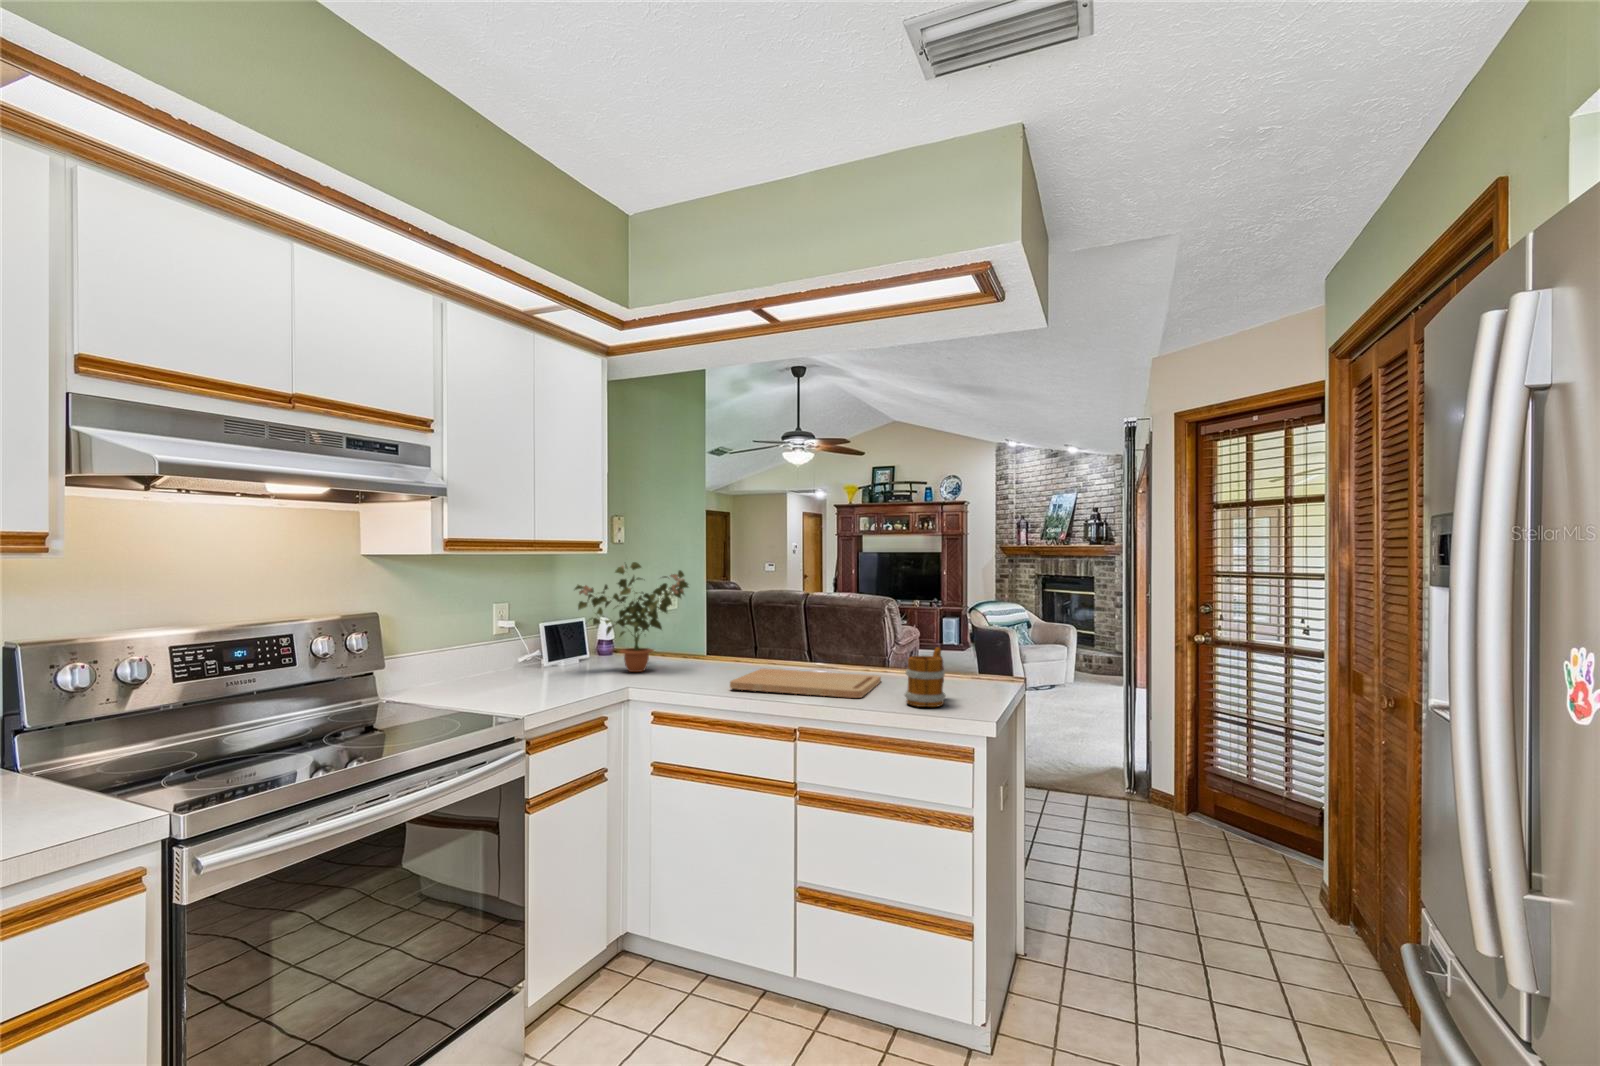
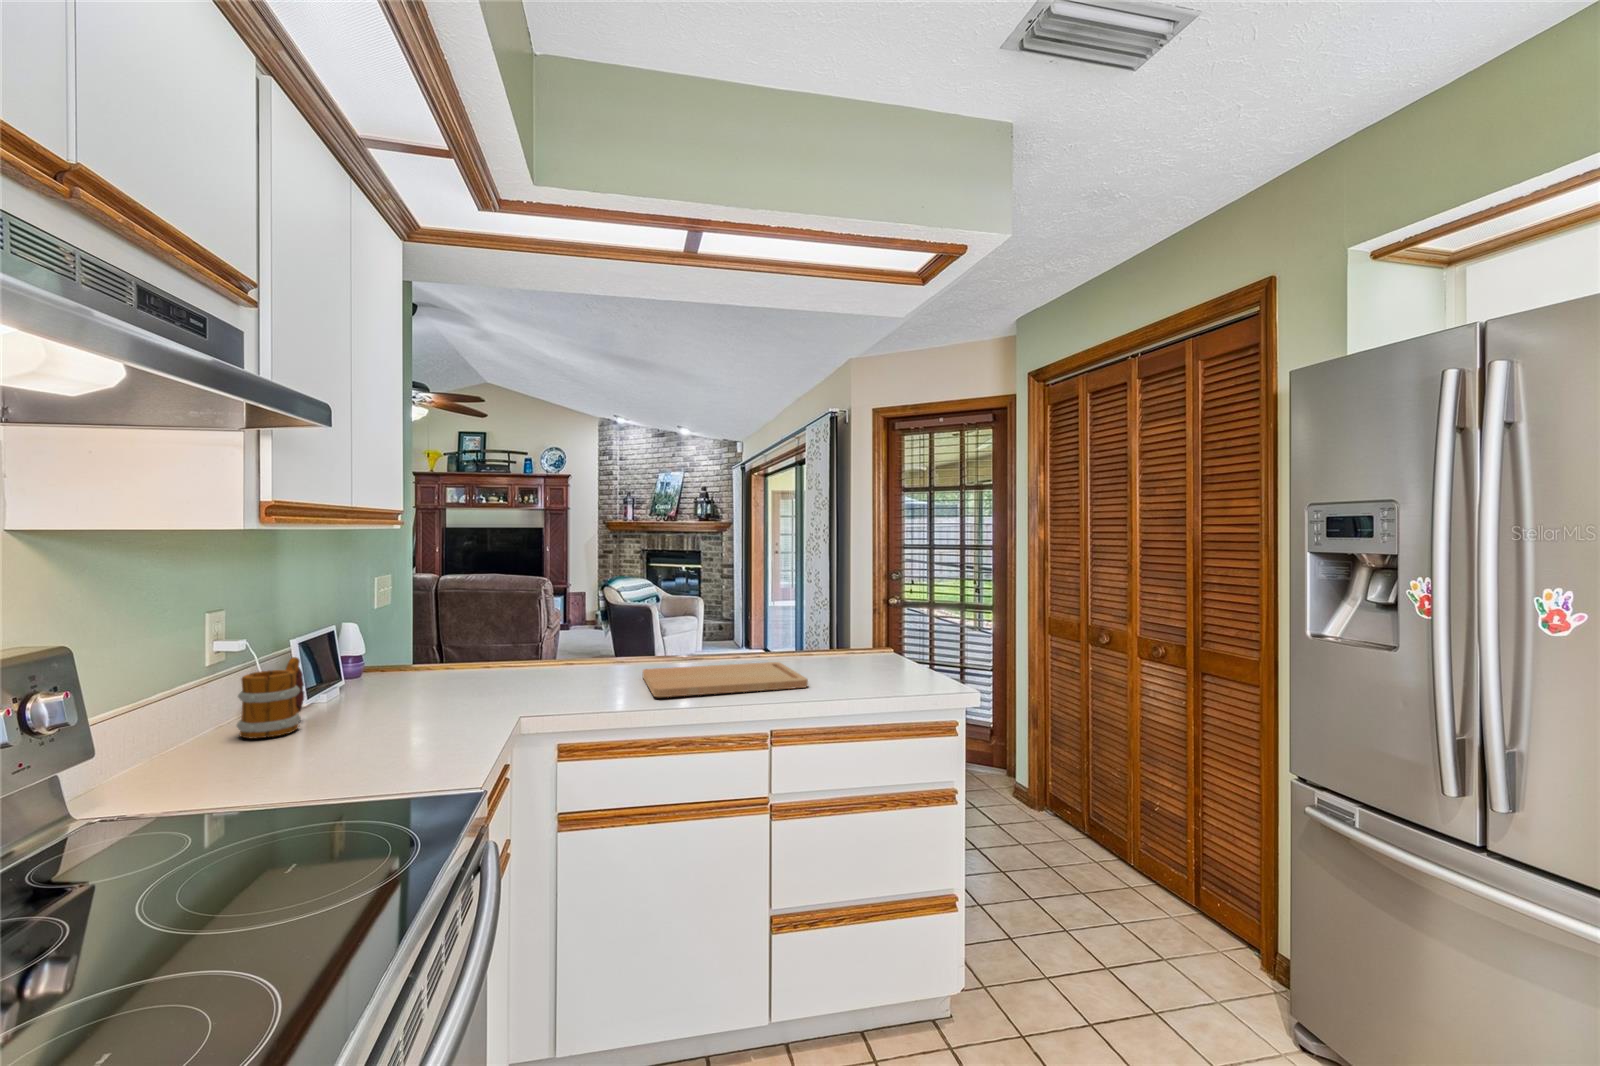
potted plant: present [575,562,688,672] -> none [363,547,555,695]
mug: present [905,647,946,707] -> present [237,657,304,739]

